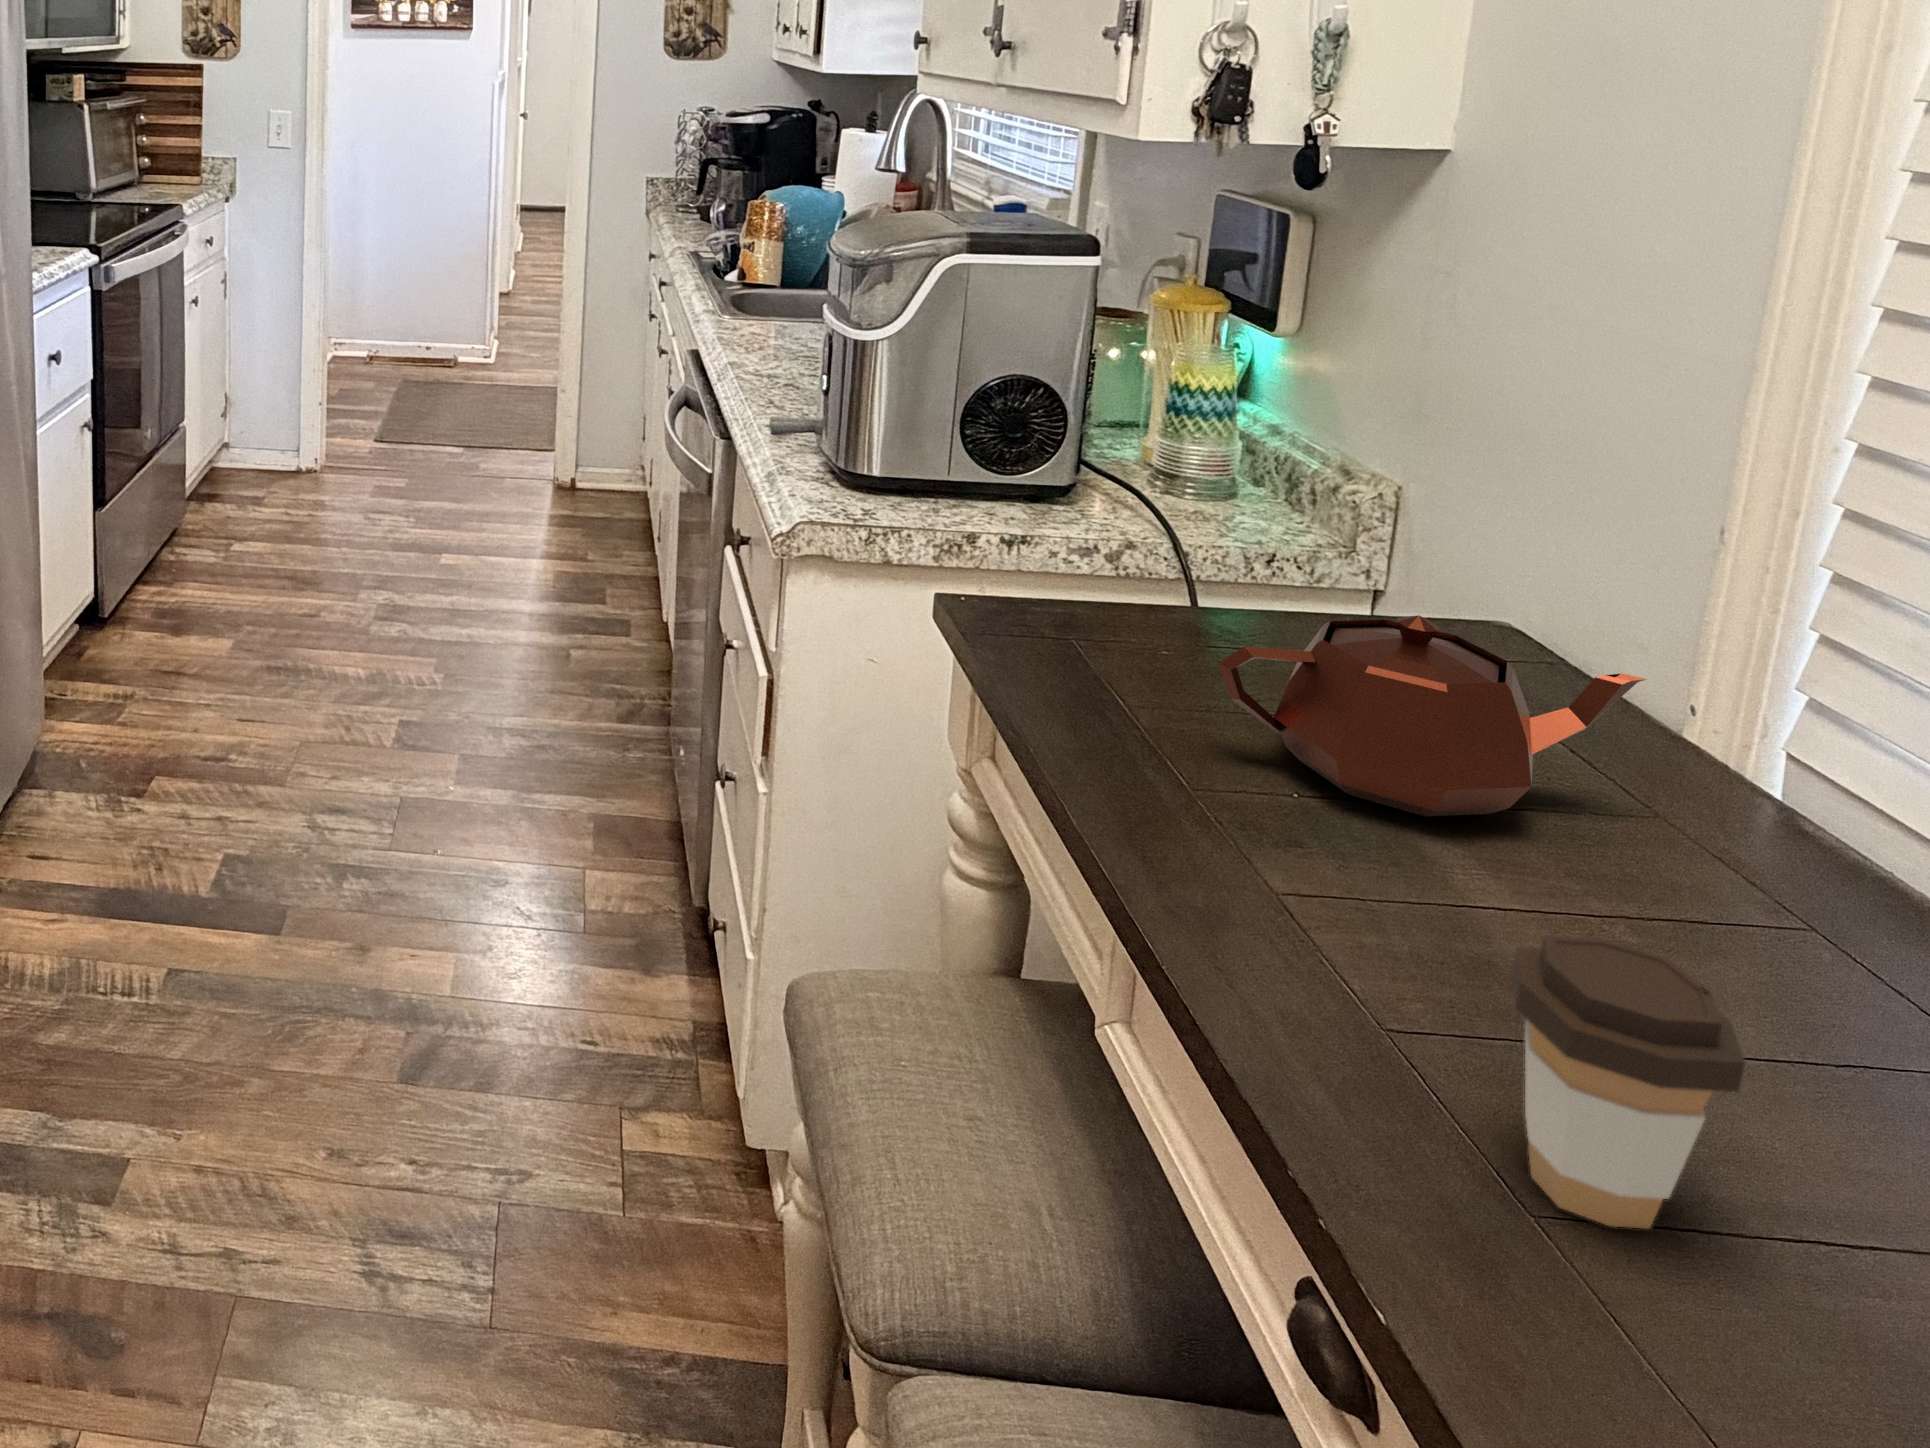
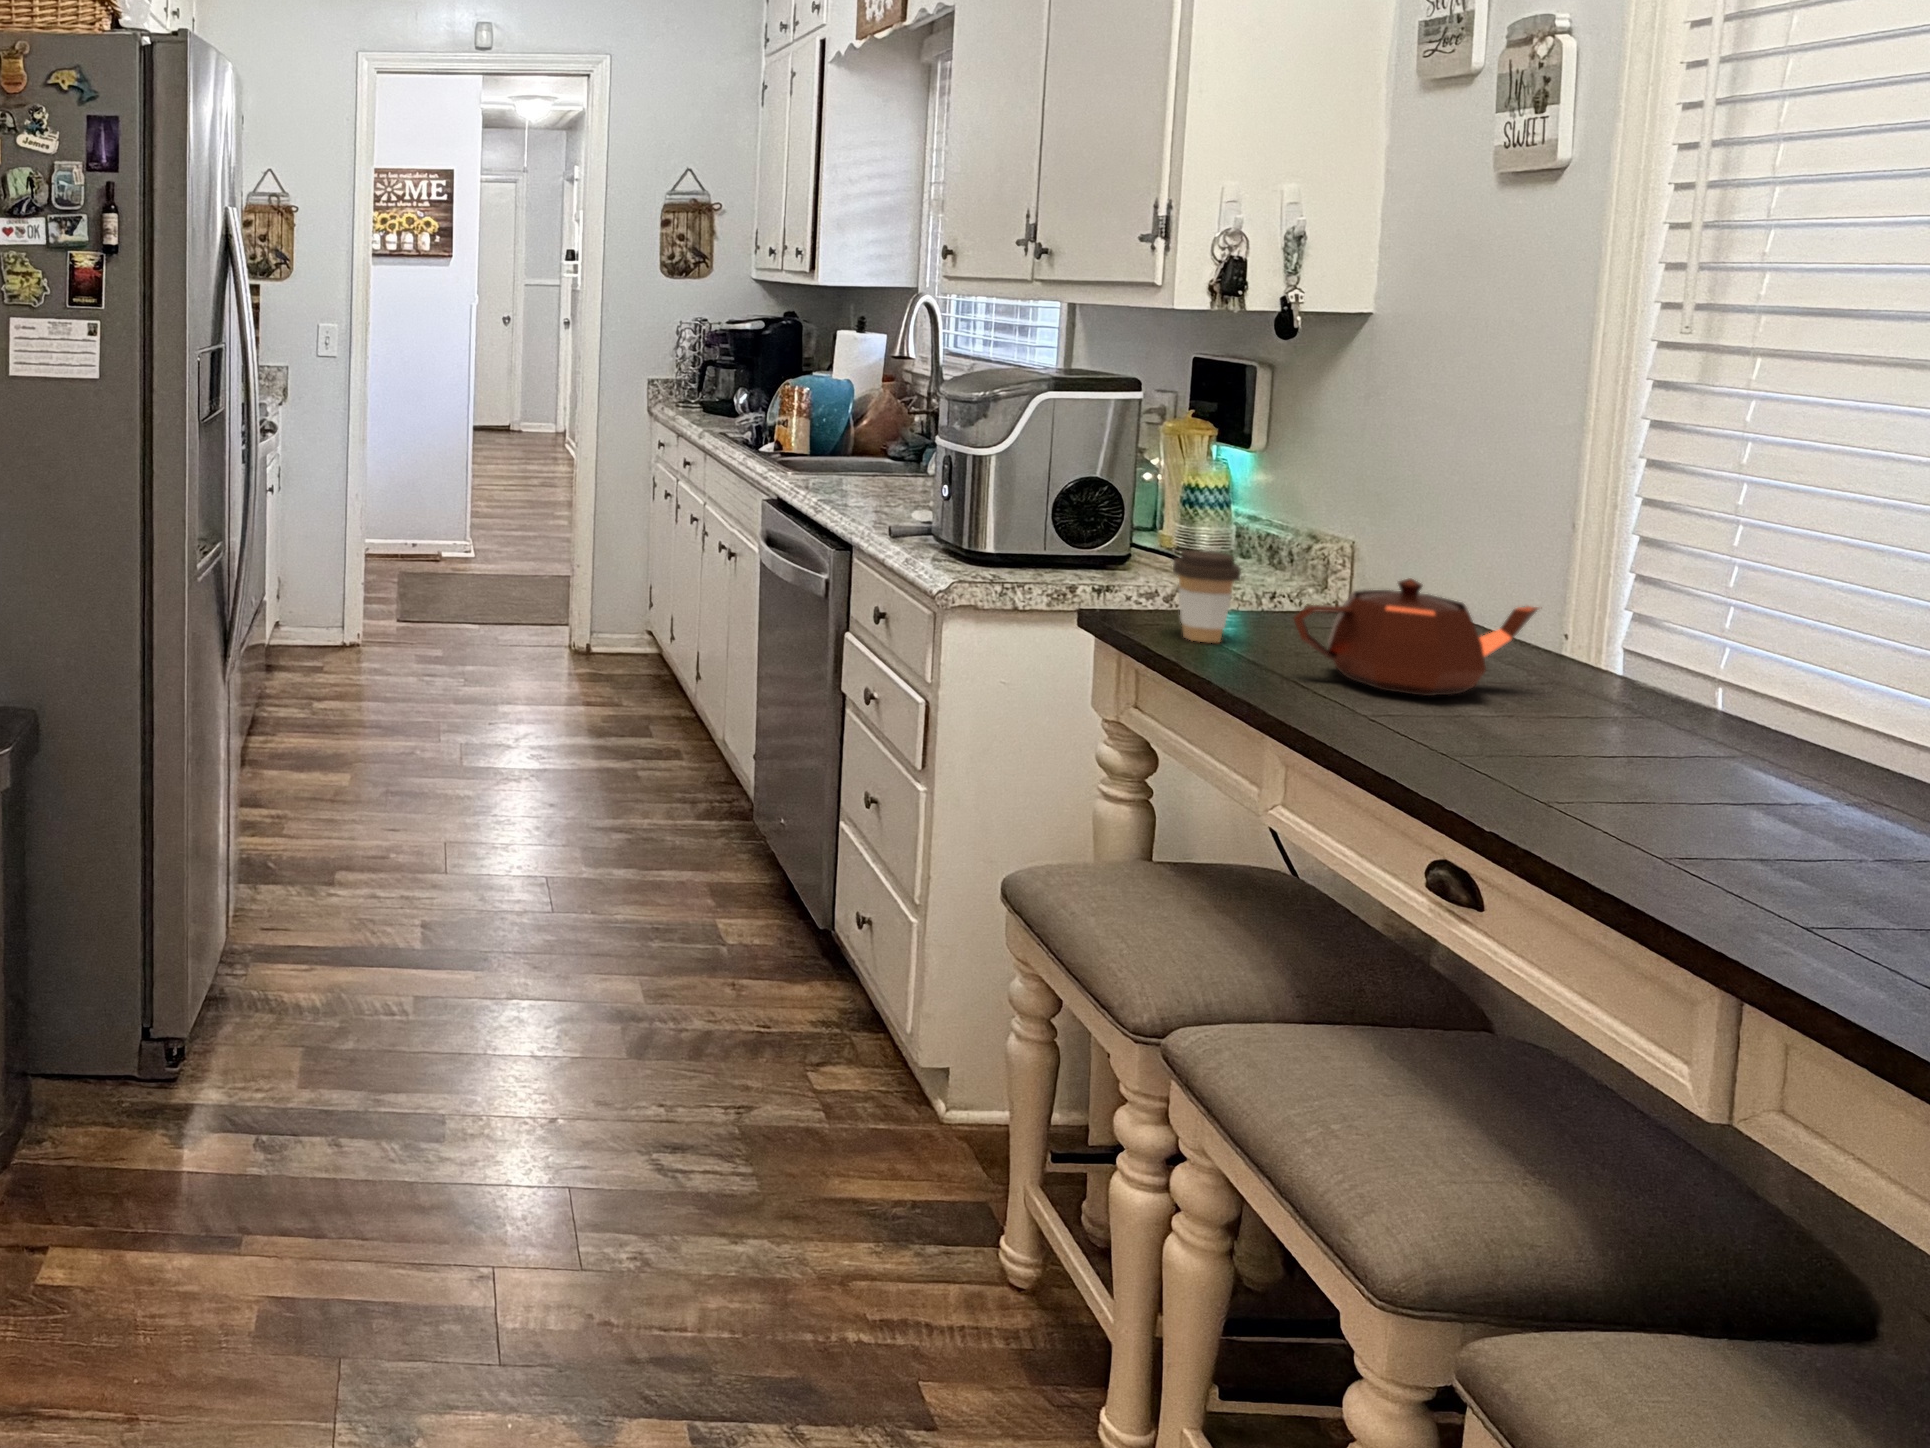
coffee cup: present [1512,935,1745,1229] -> present [1173,550,1241,643]

